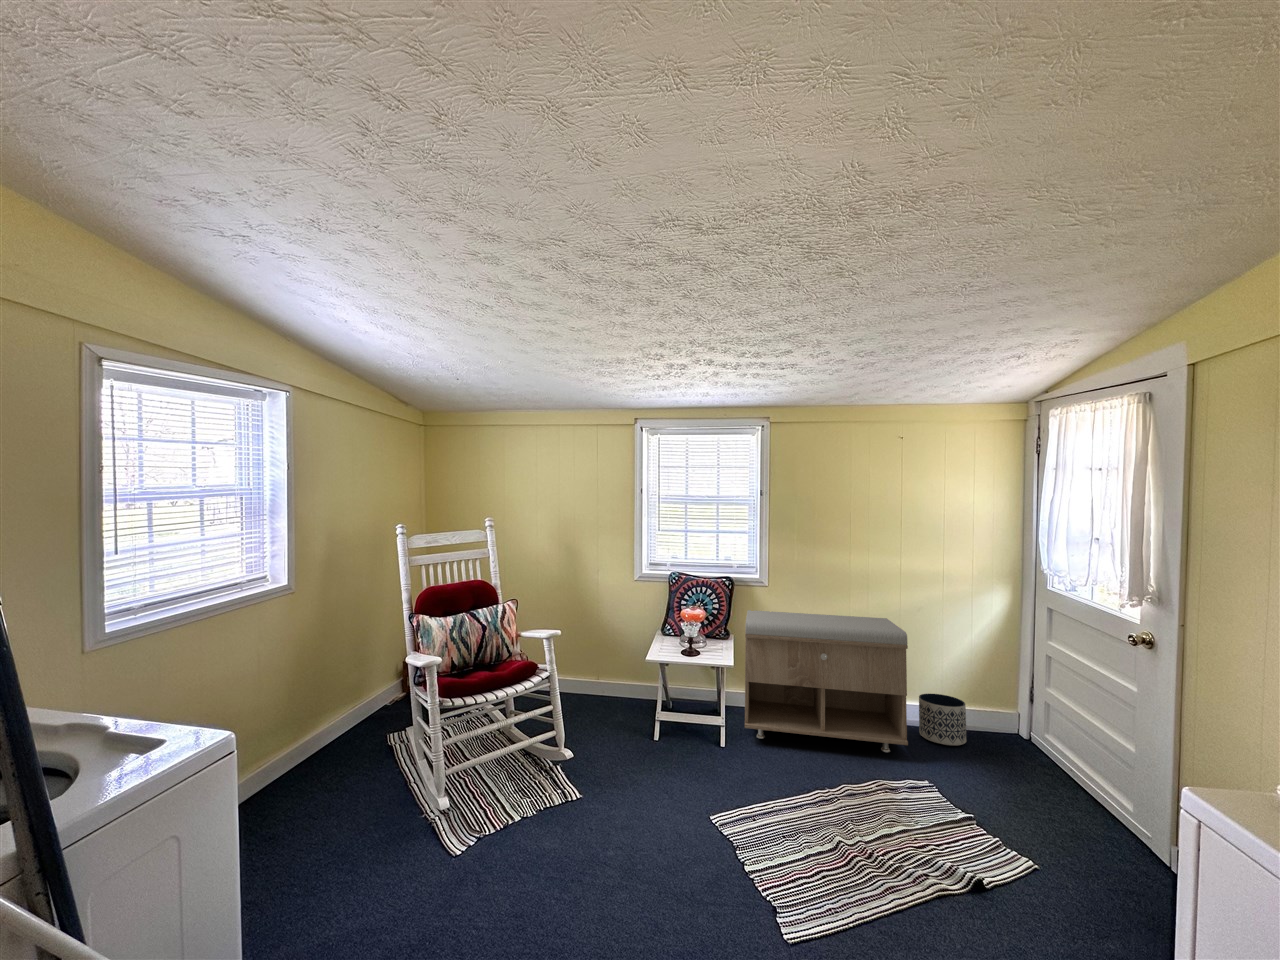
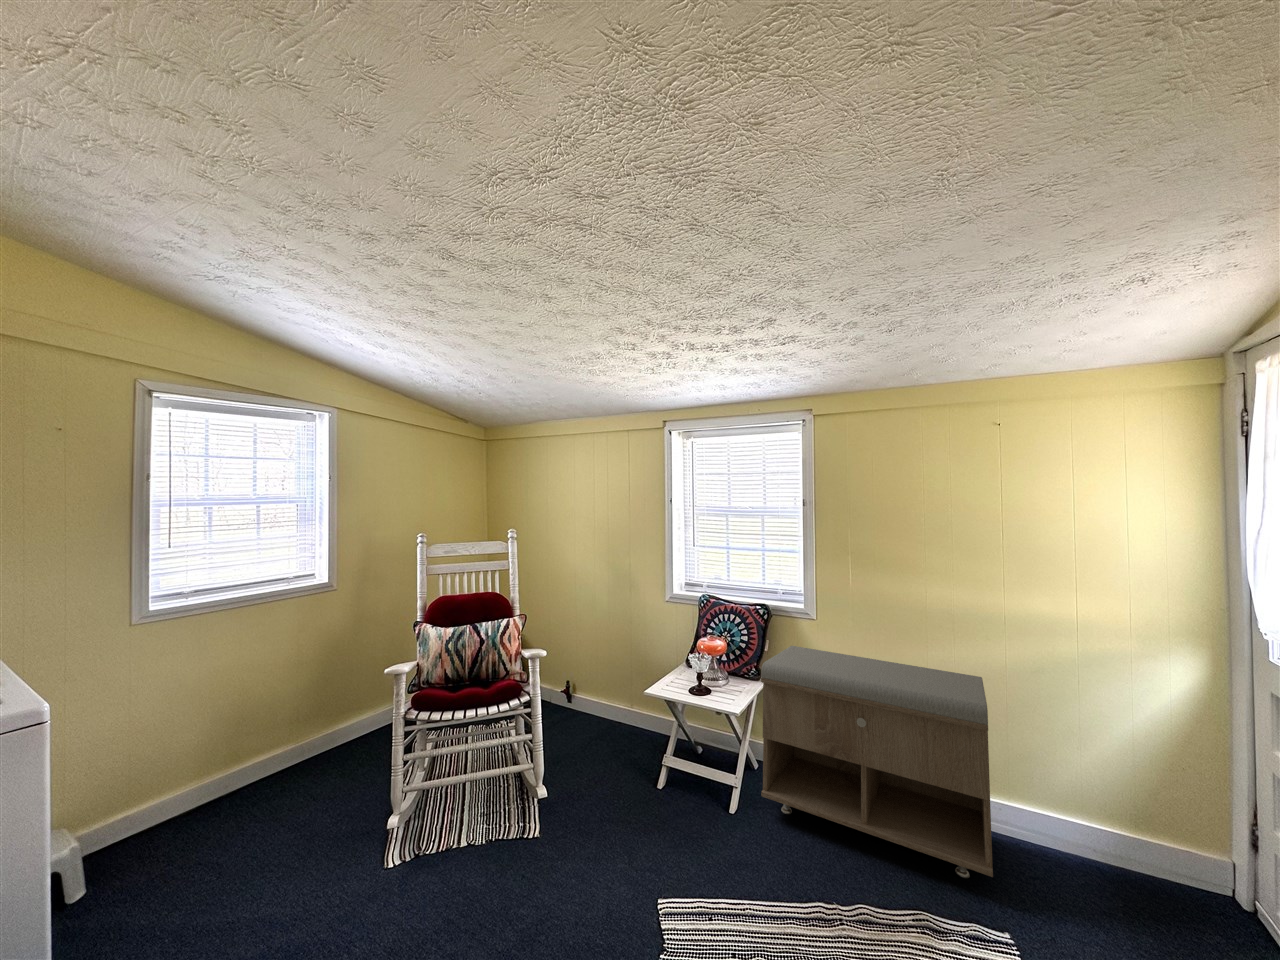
planter: present [919,694,966,746] -> none [1033,796,1119,894]

